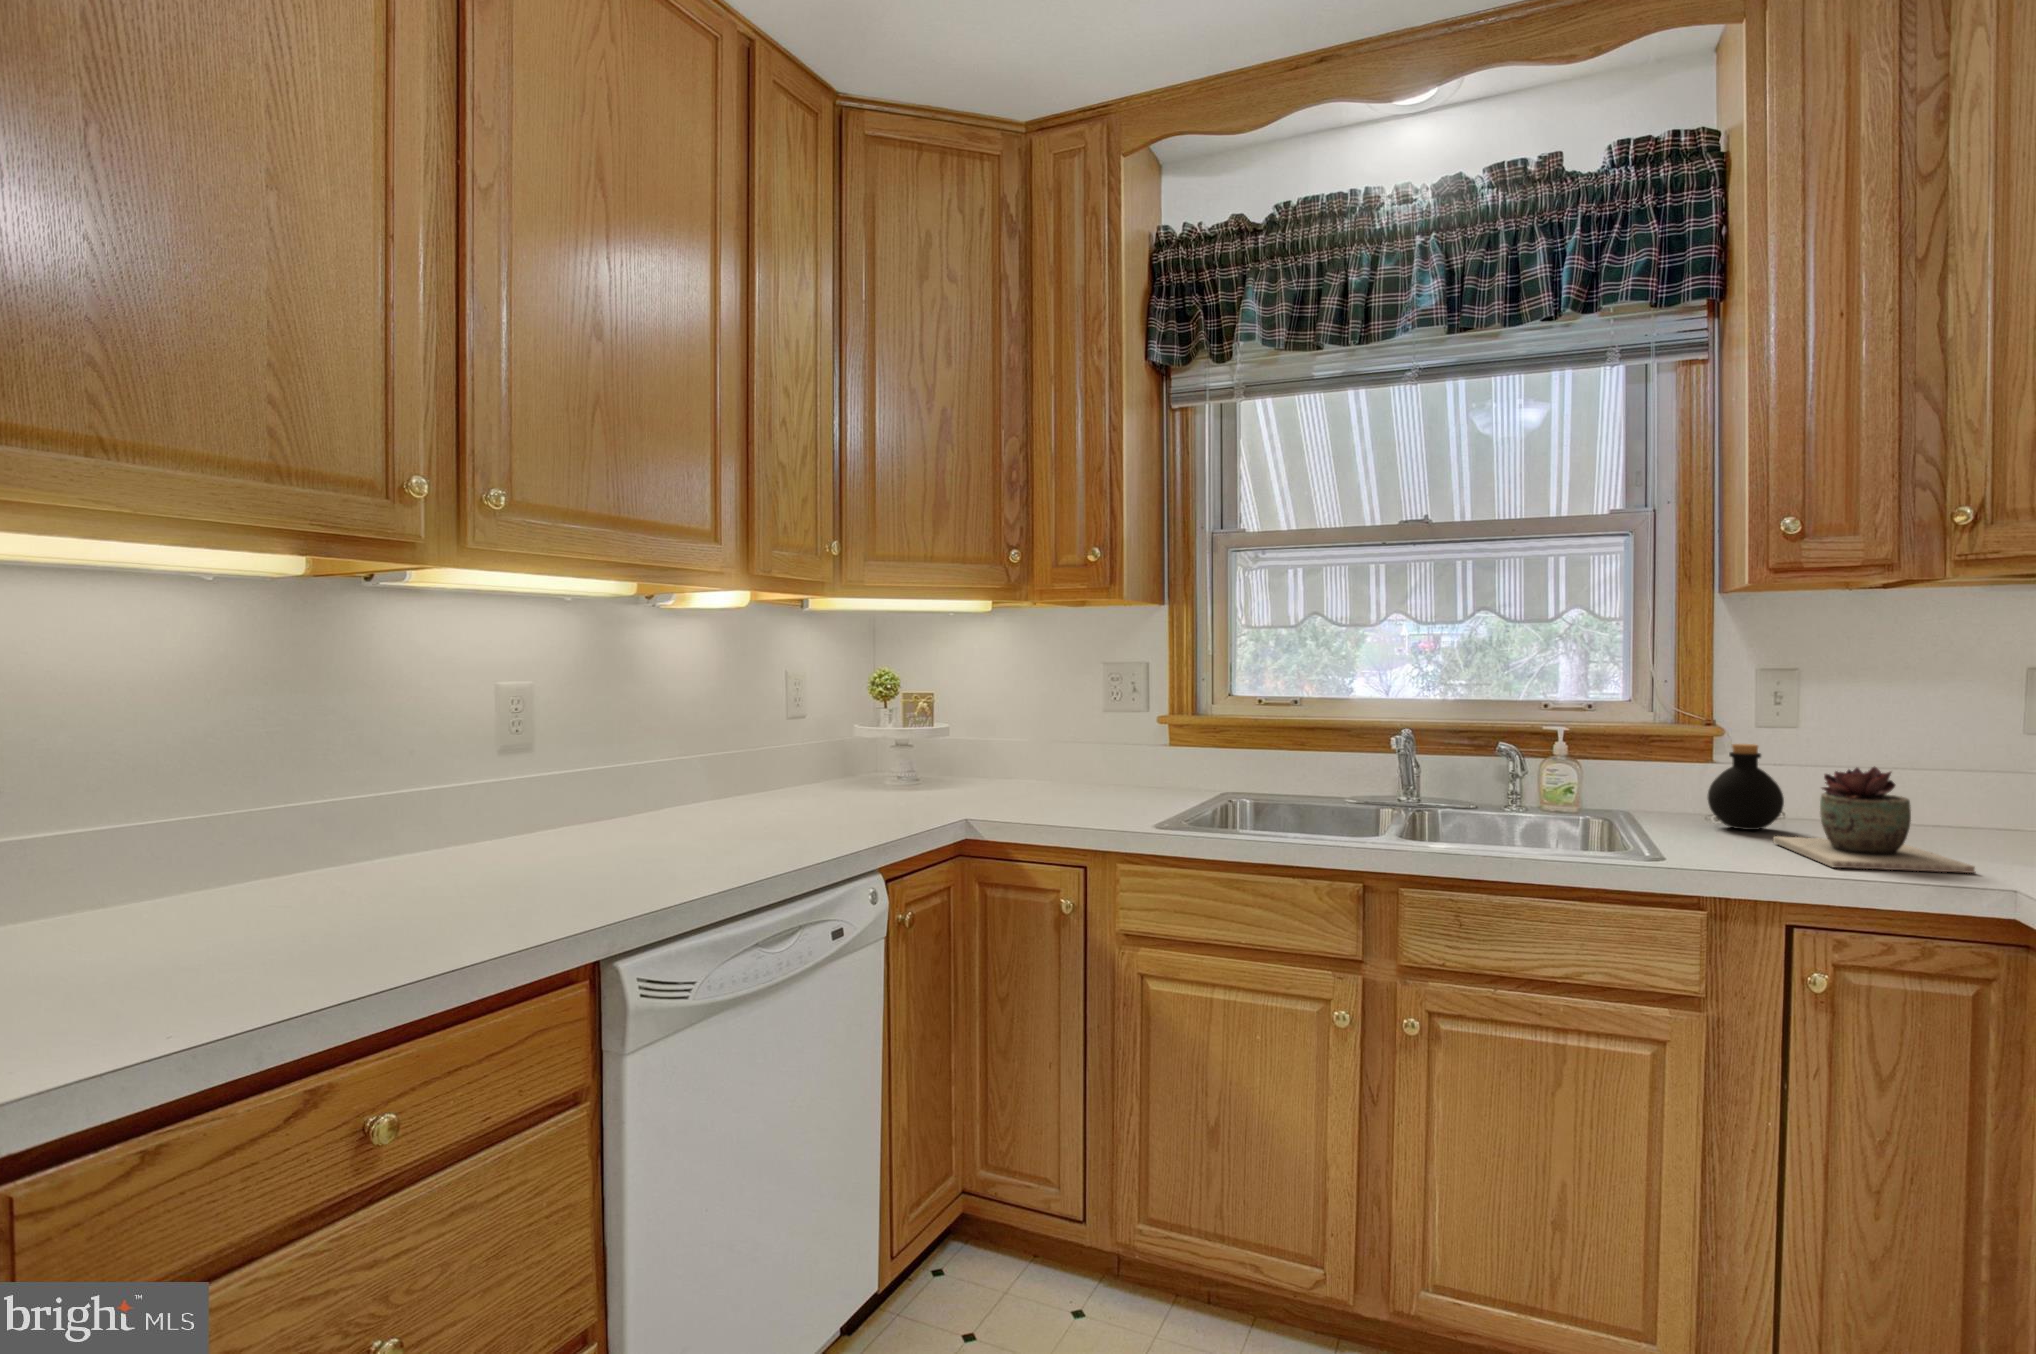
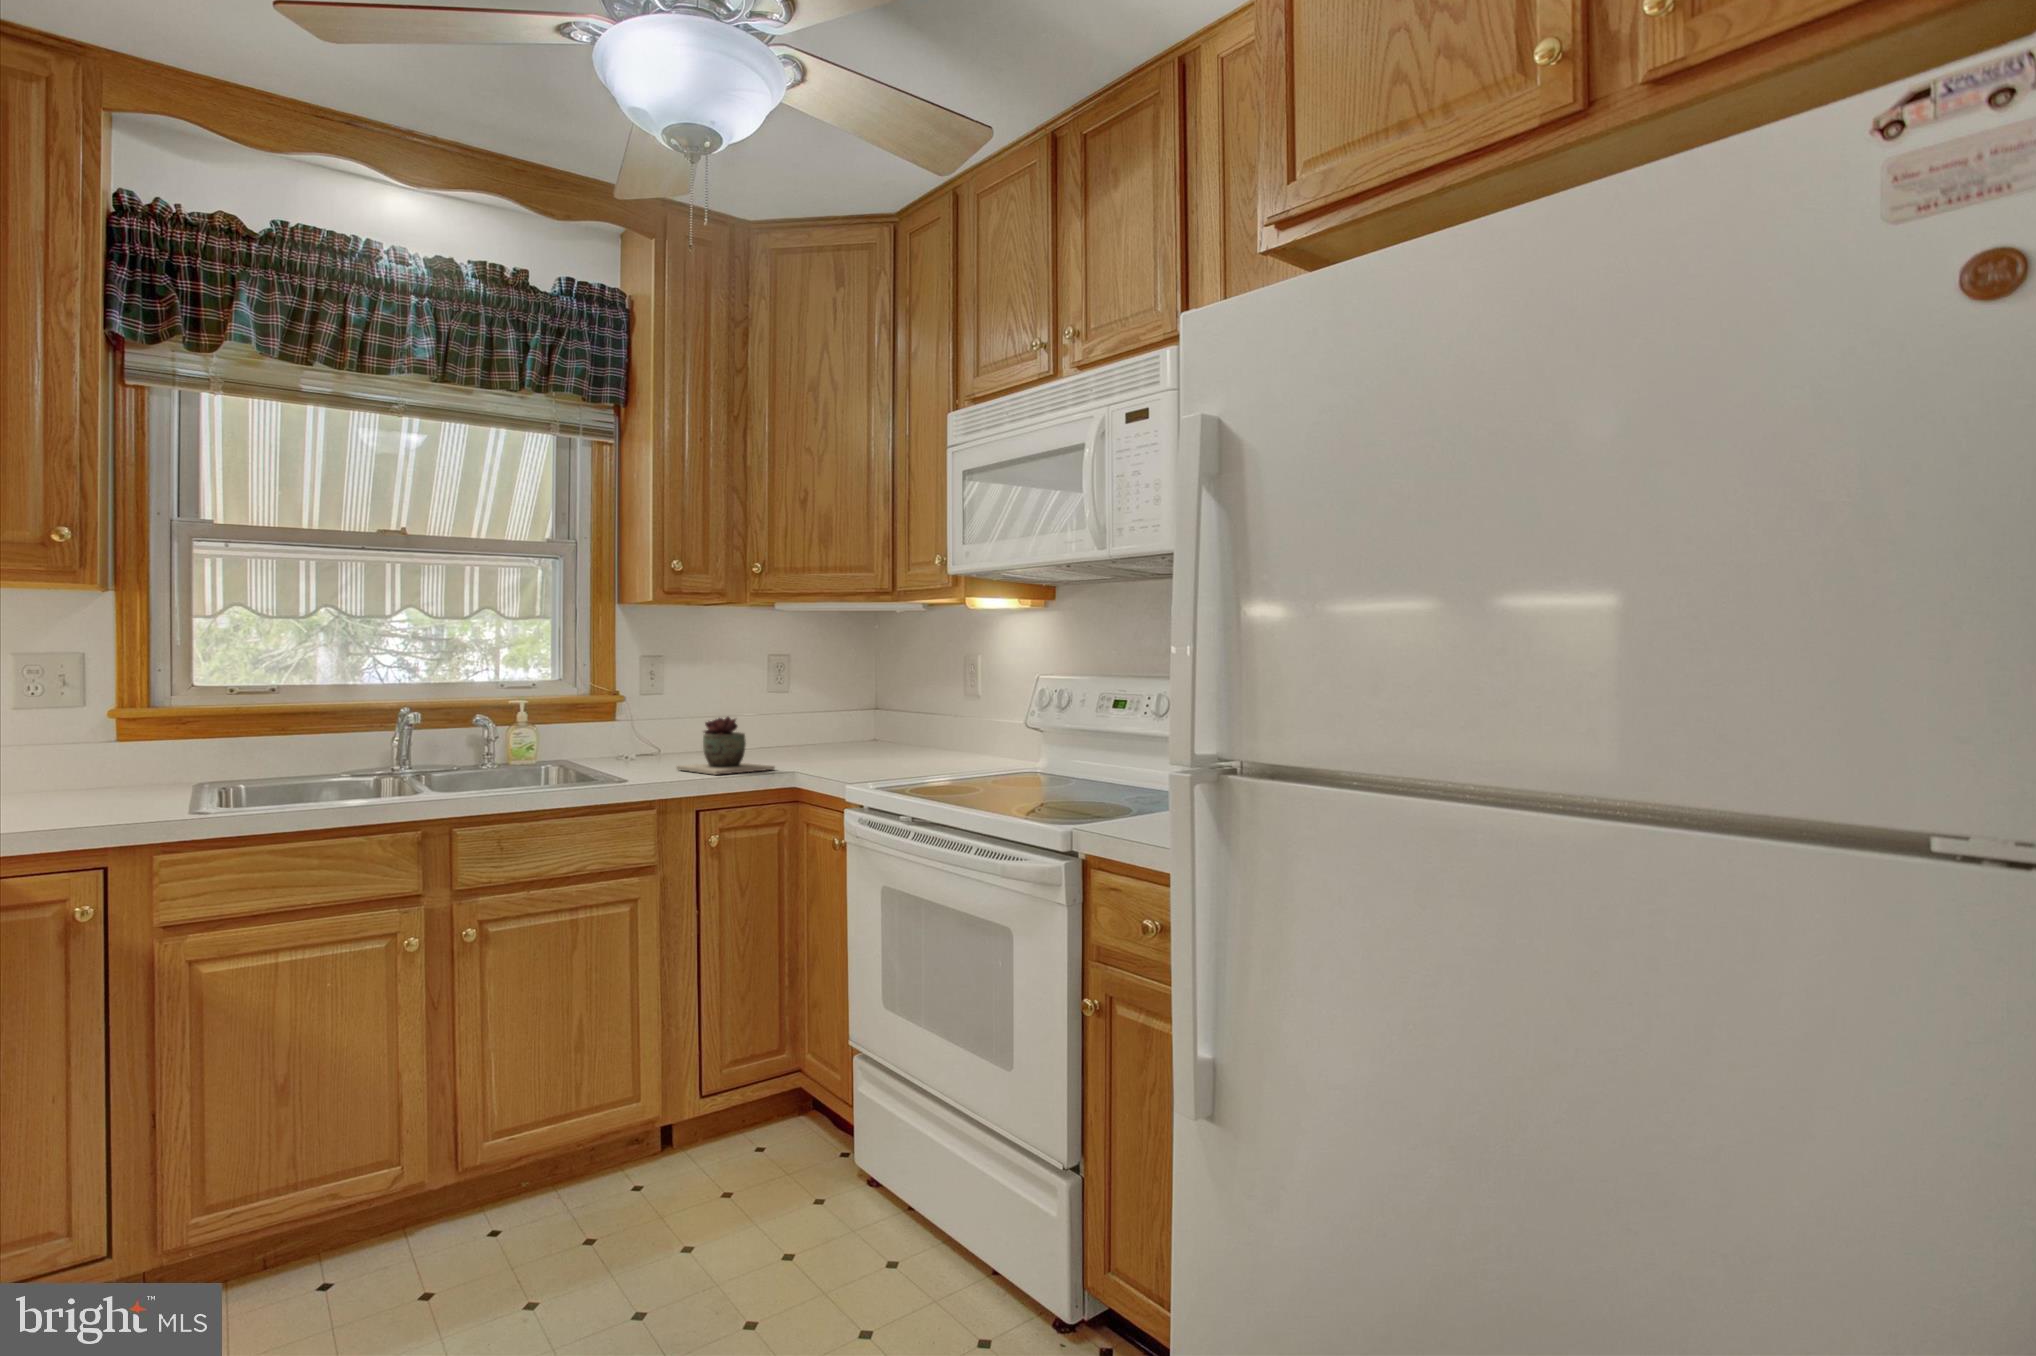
bottle: present [1708,744,1784,830] -> none [631,710,675,767]

